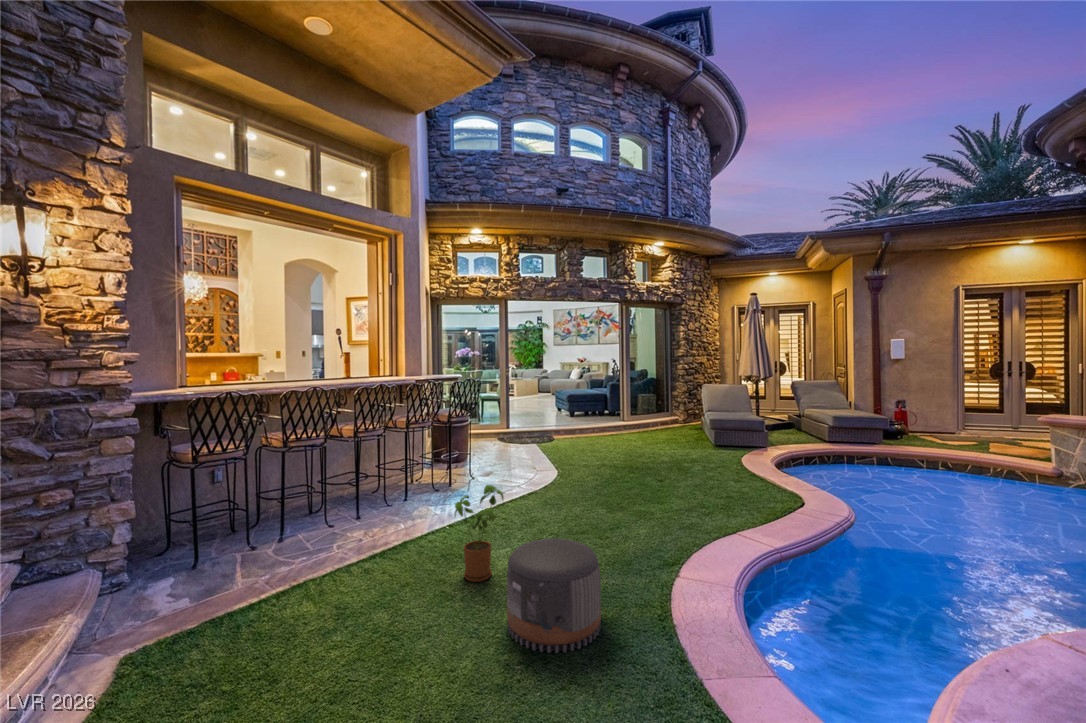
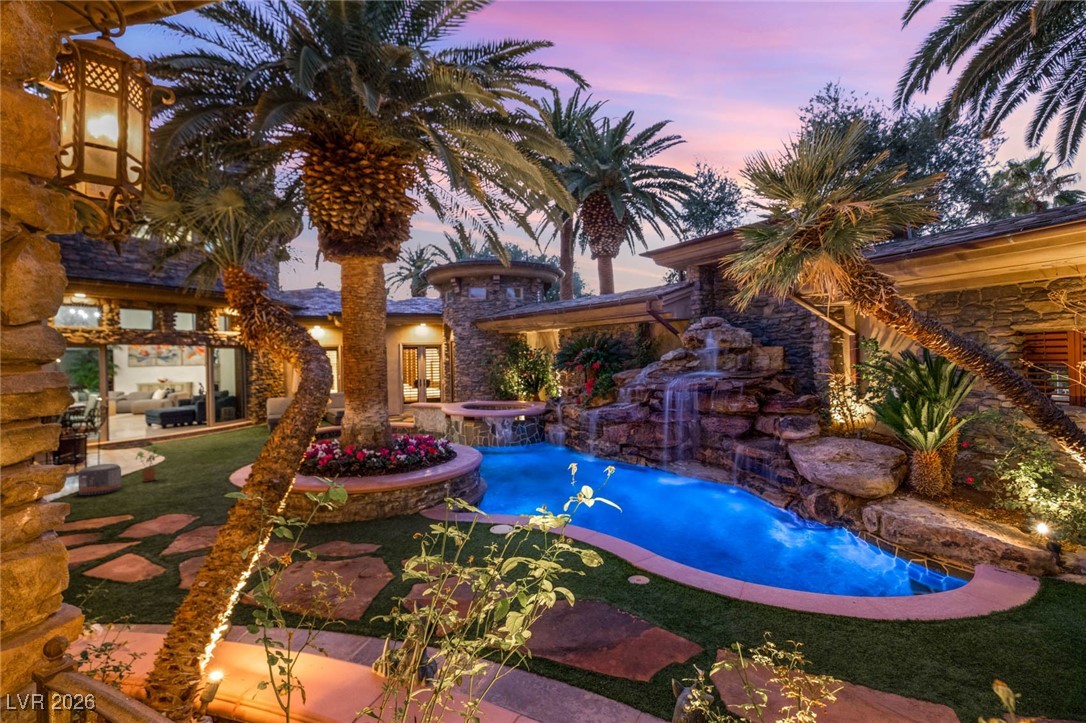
pouf: present [507,539,601,653] -> present [78,464,121,495]

